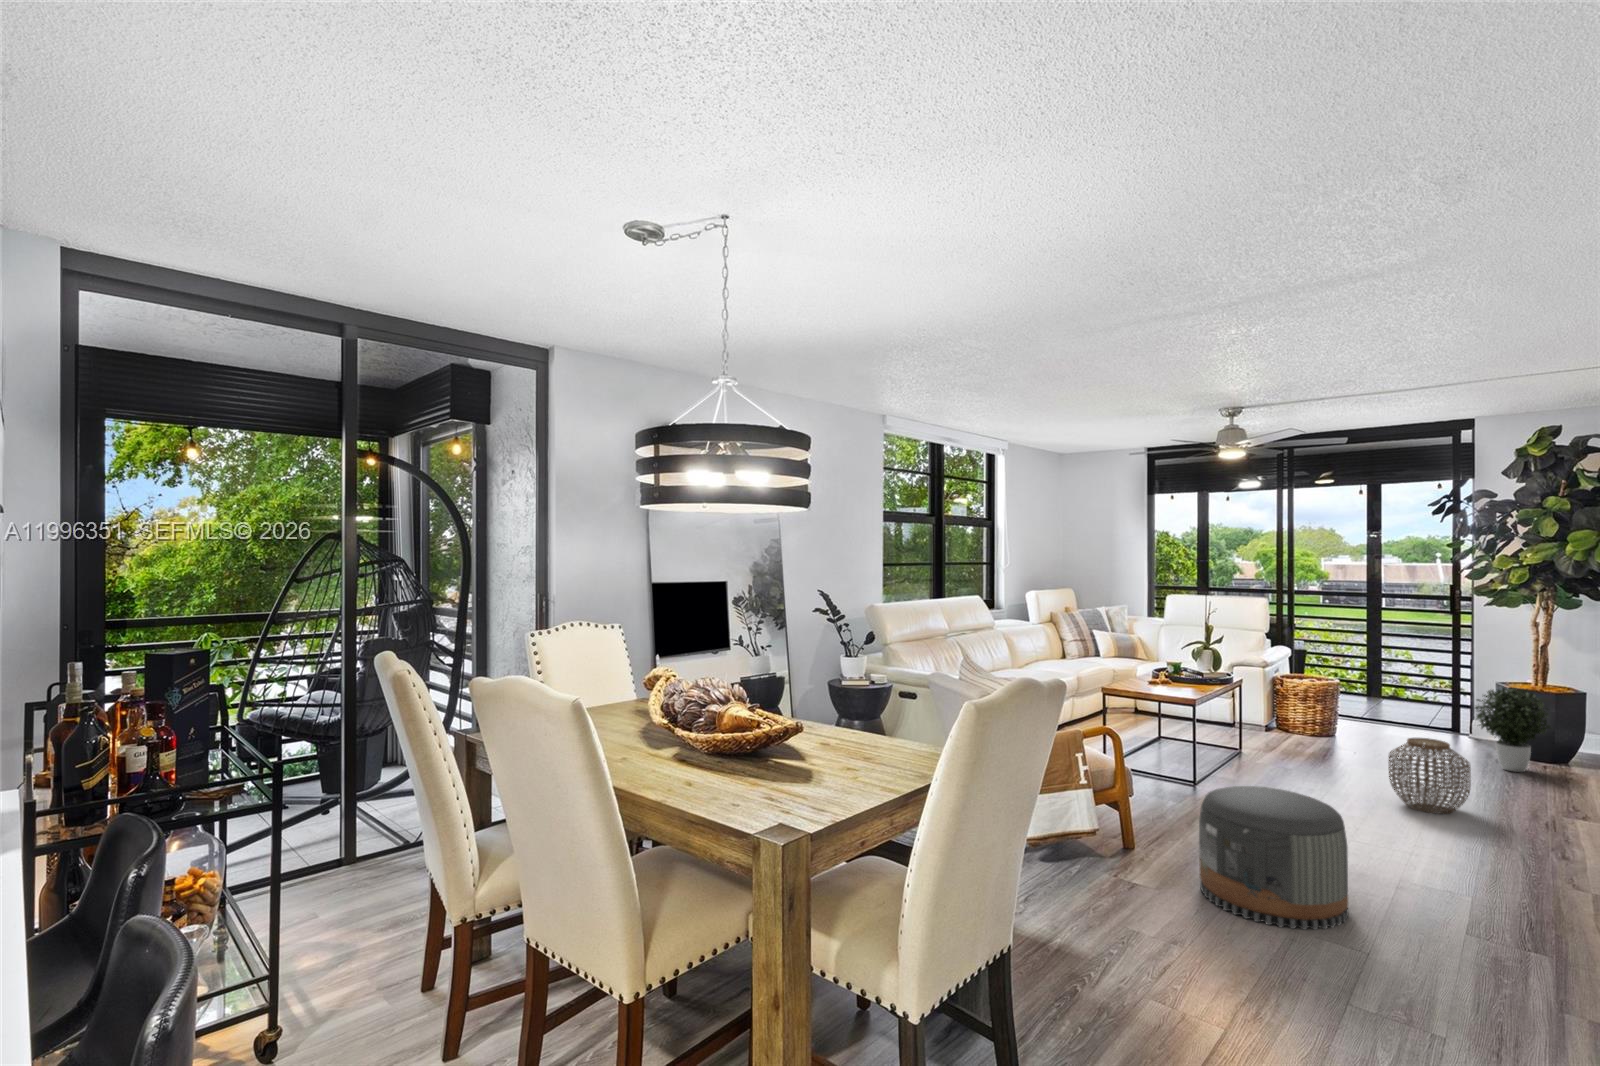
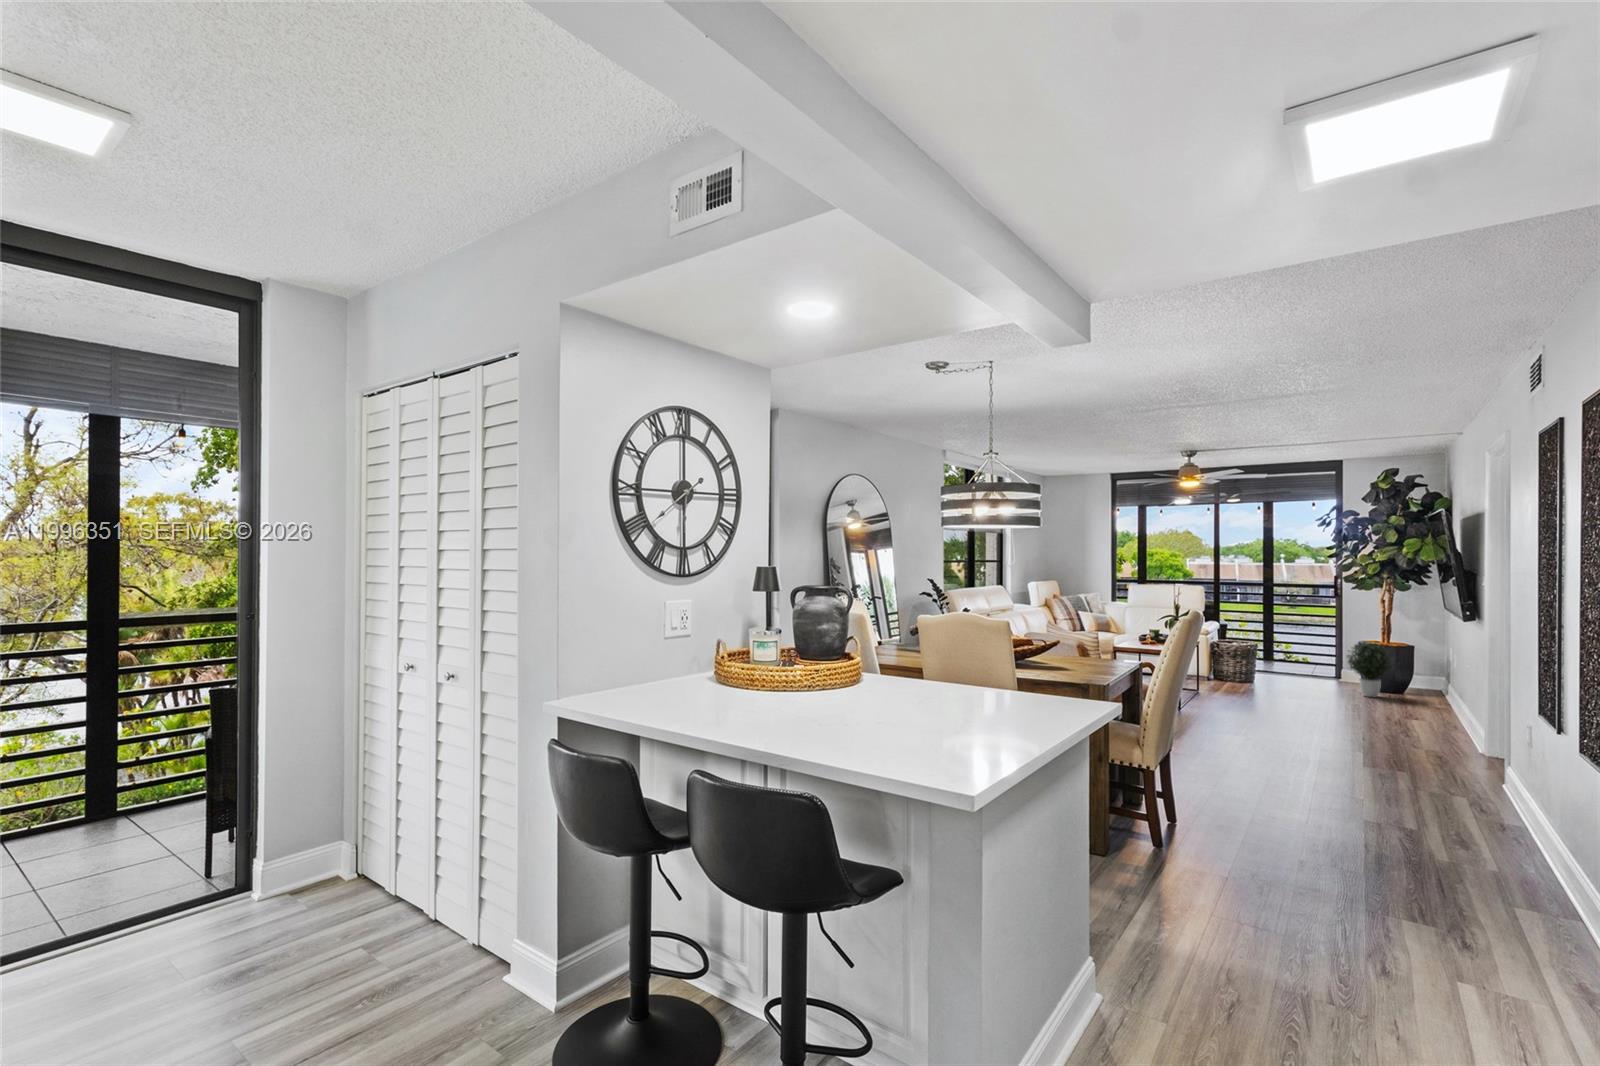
woven basket: present [1389,738,1471,814] -> none [1298,671,1348,717]
pouf: present [1199,786,1348,930] -> none [1202,690,1289,764]

